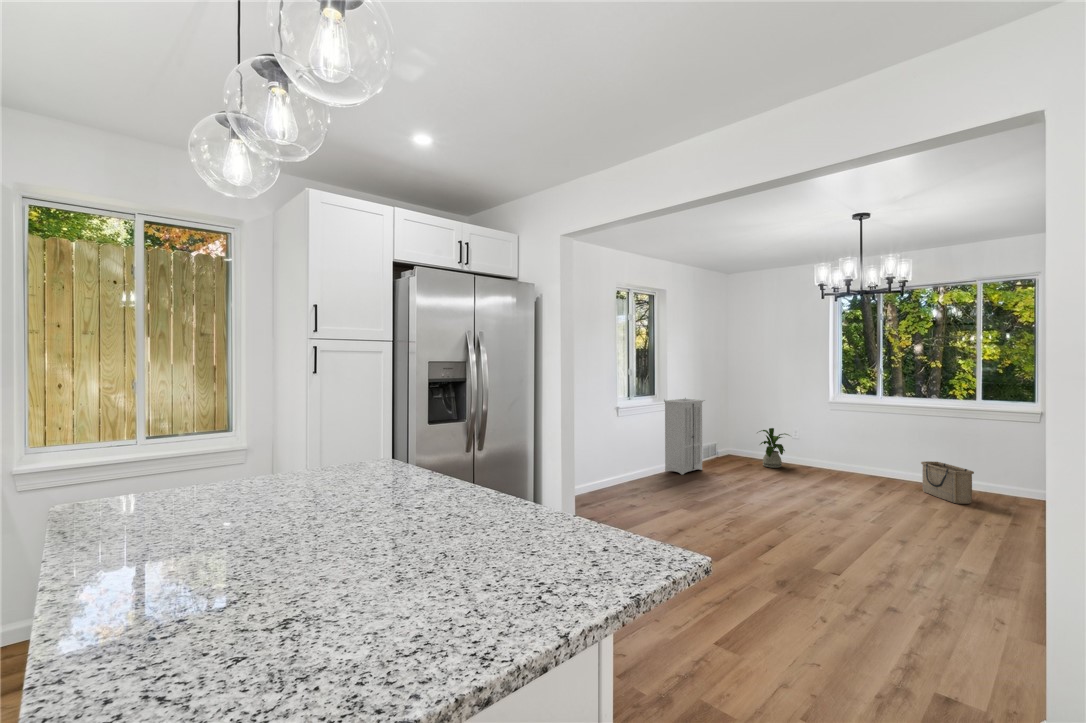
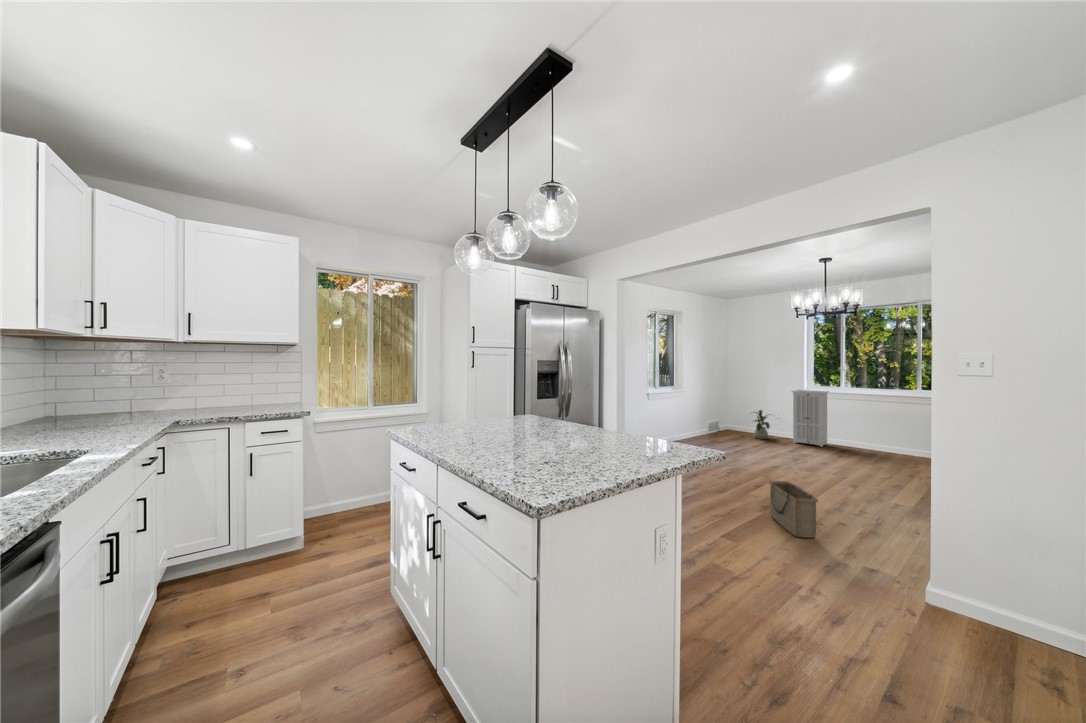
storage cabinet: present [664,398,705,475] -> present [792,390,829,447]
basket: present [921,461,974,504] -> present [769,481,818,538]

